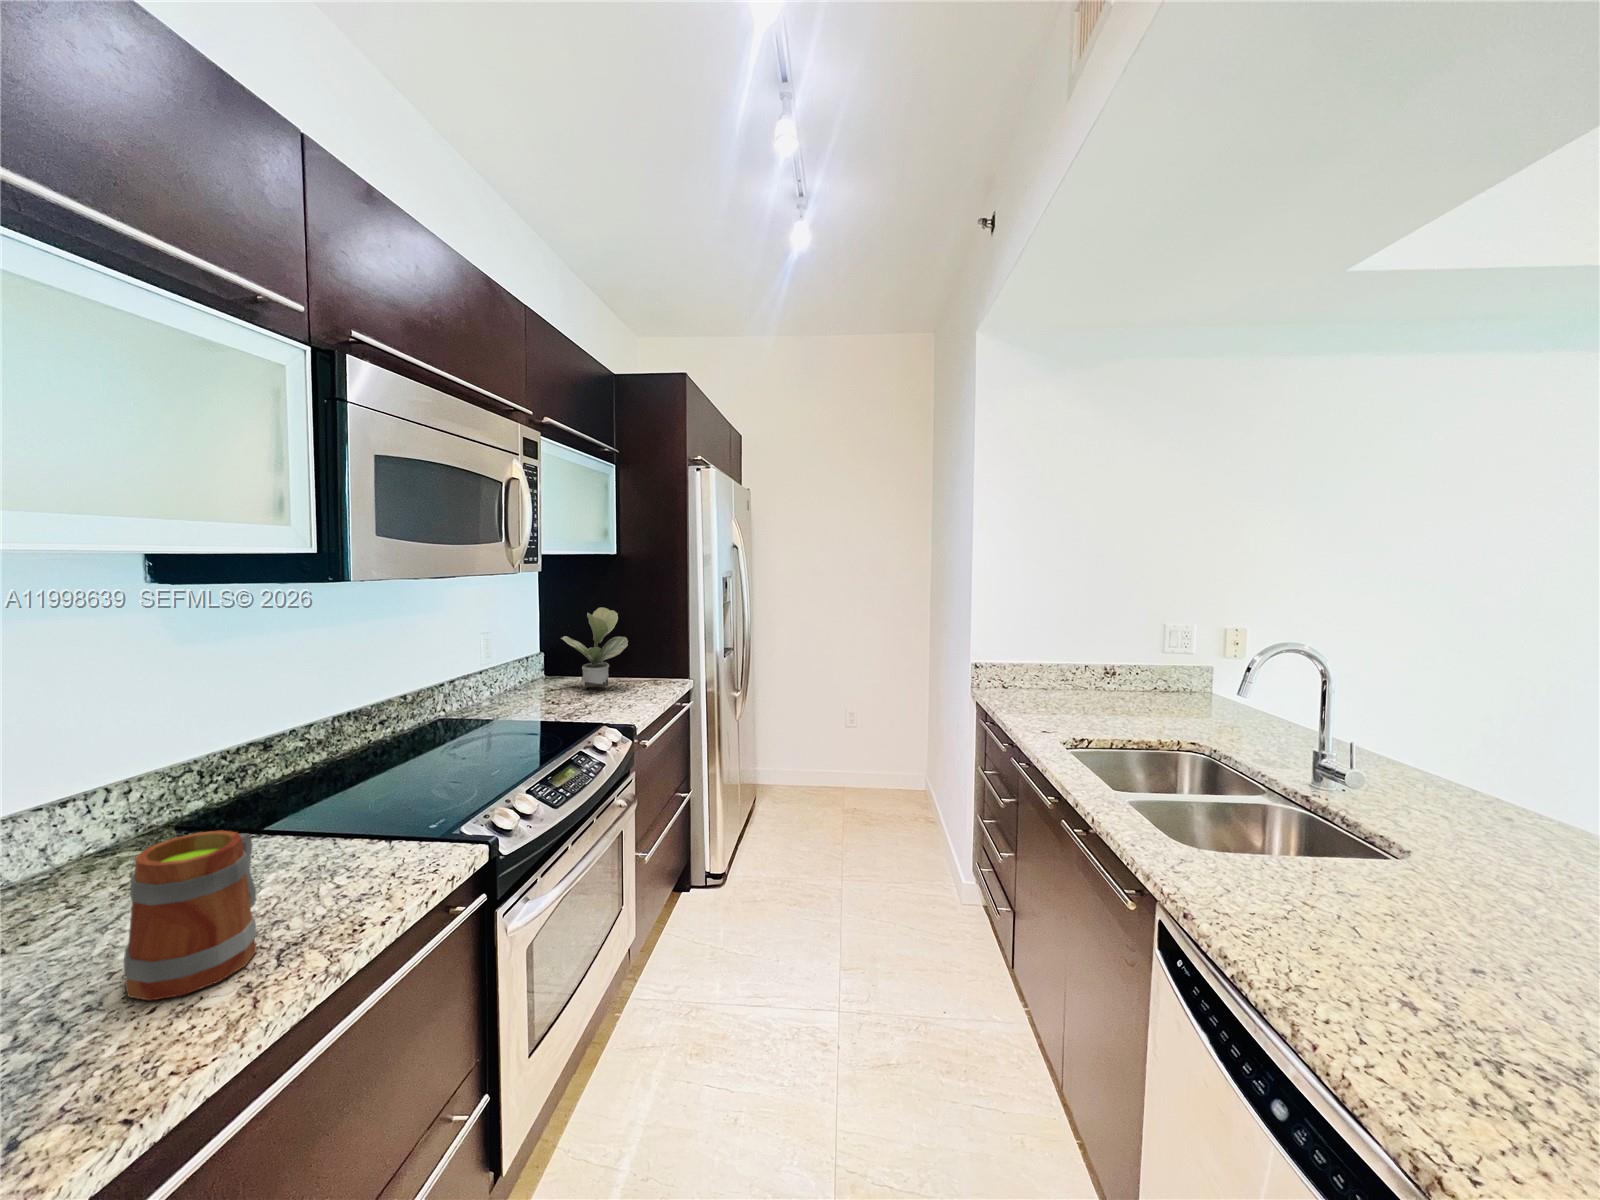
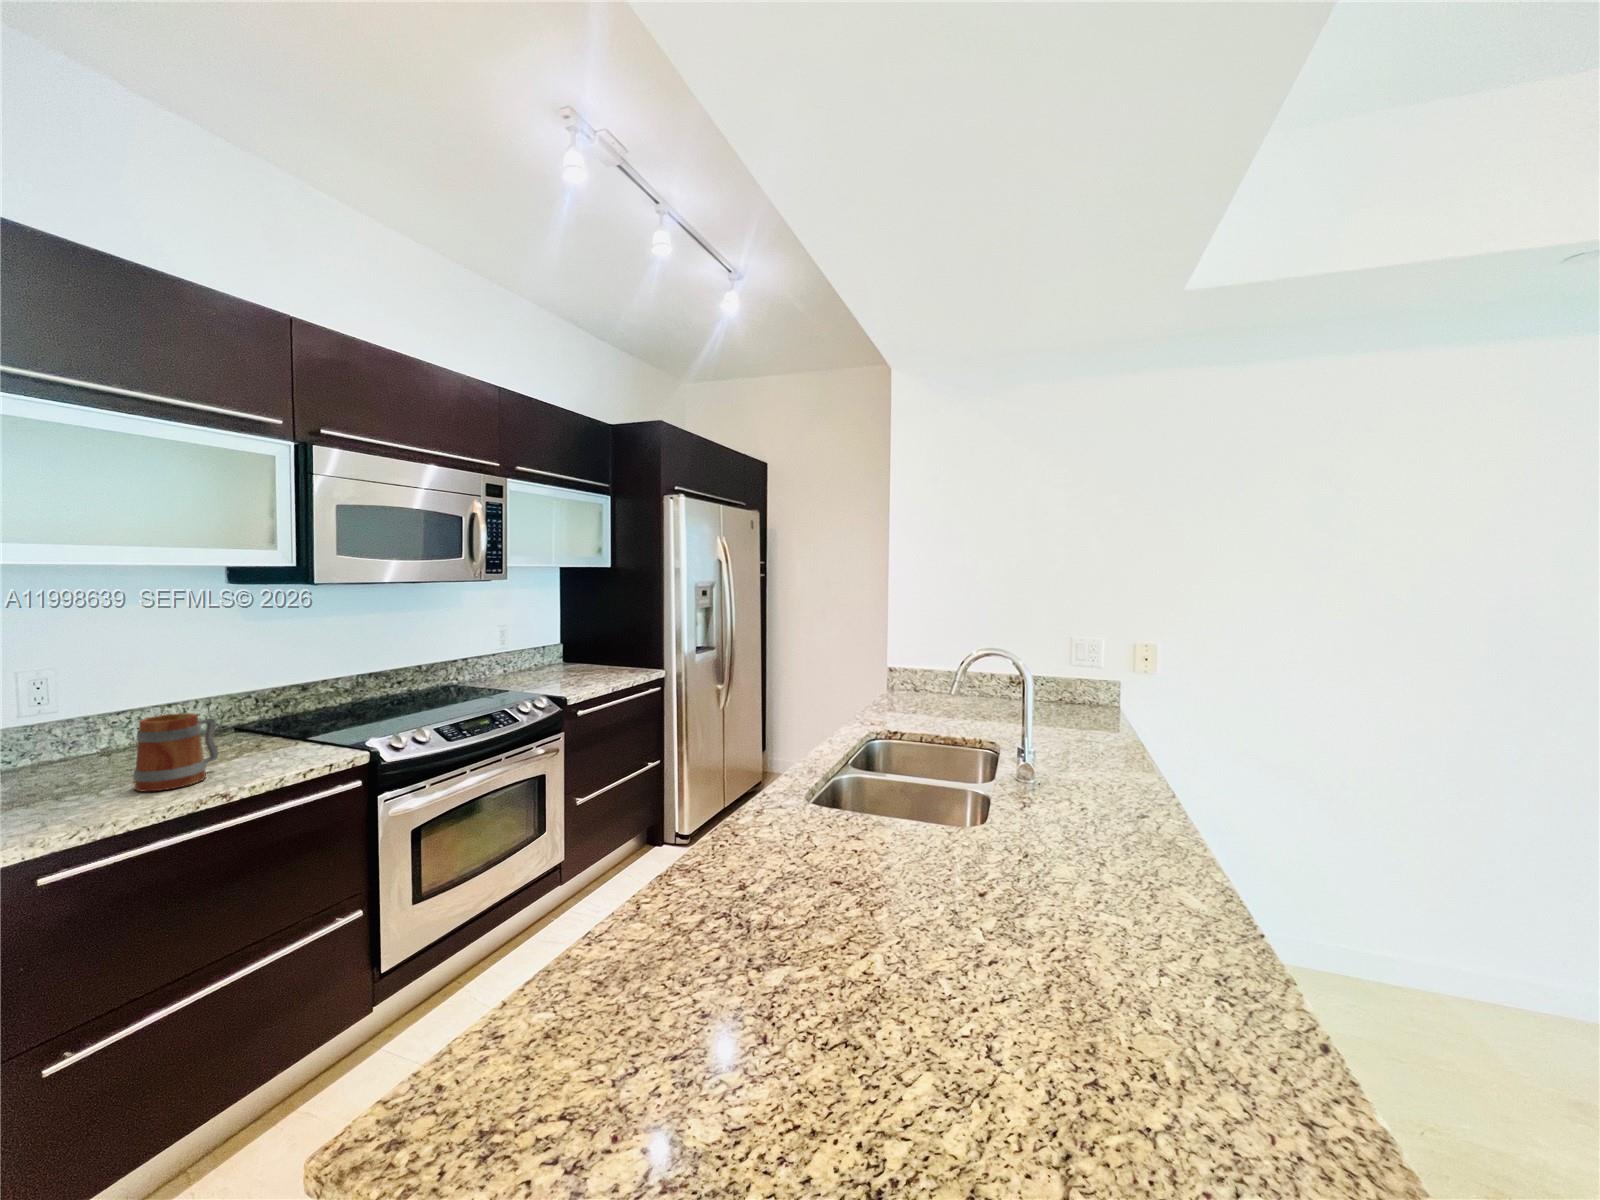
potted plant: present [561,607,628,687] -> none [559,608,606,671]

